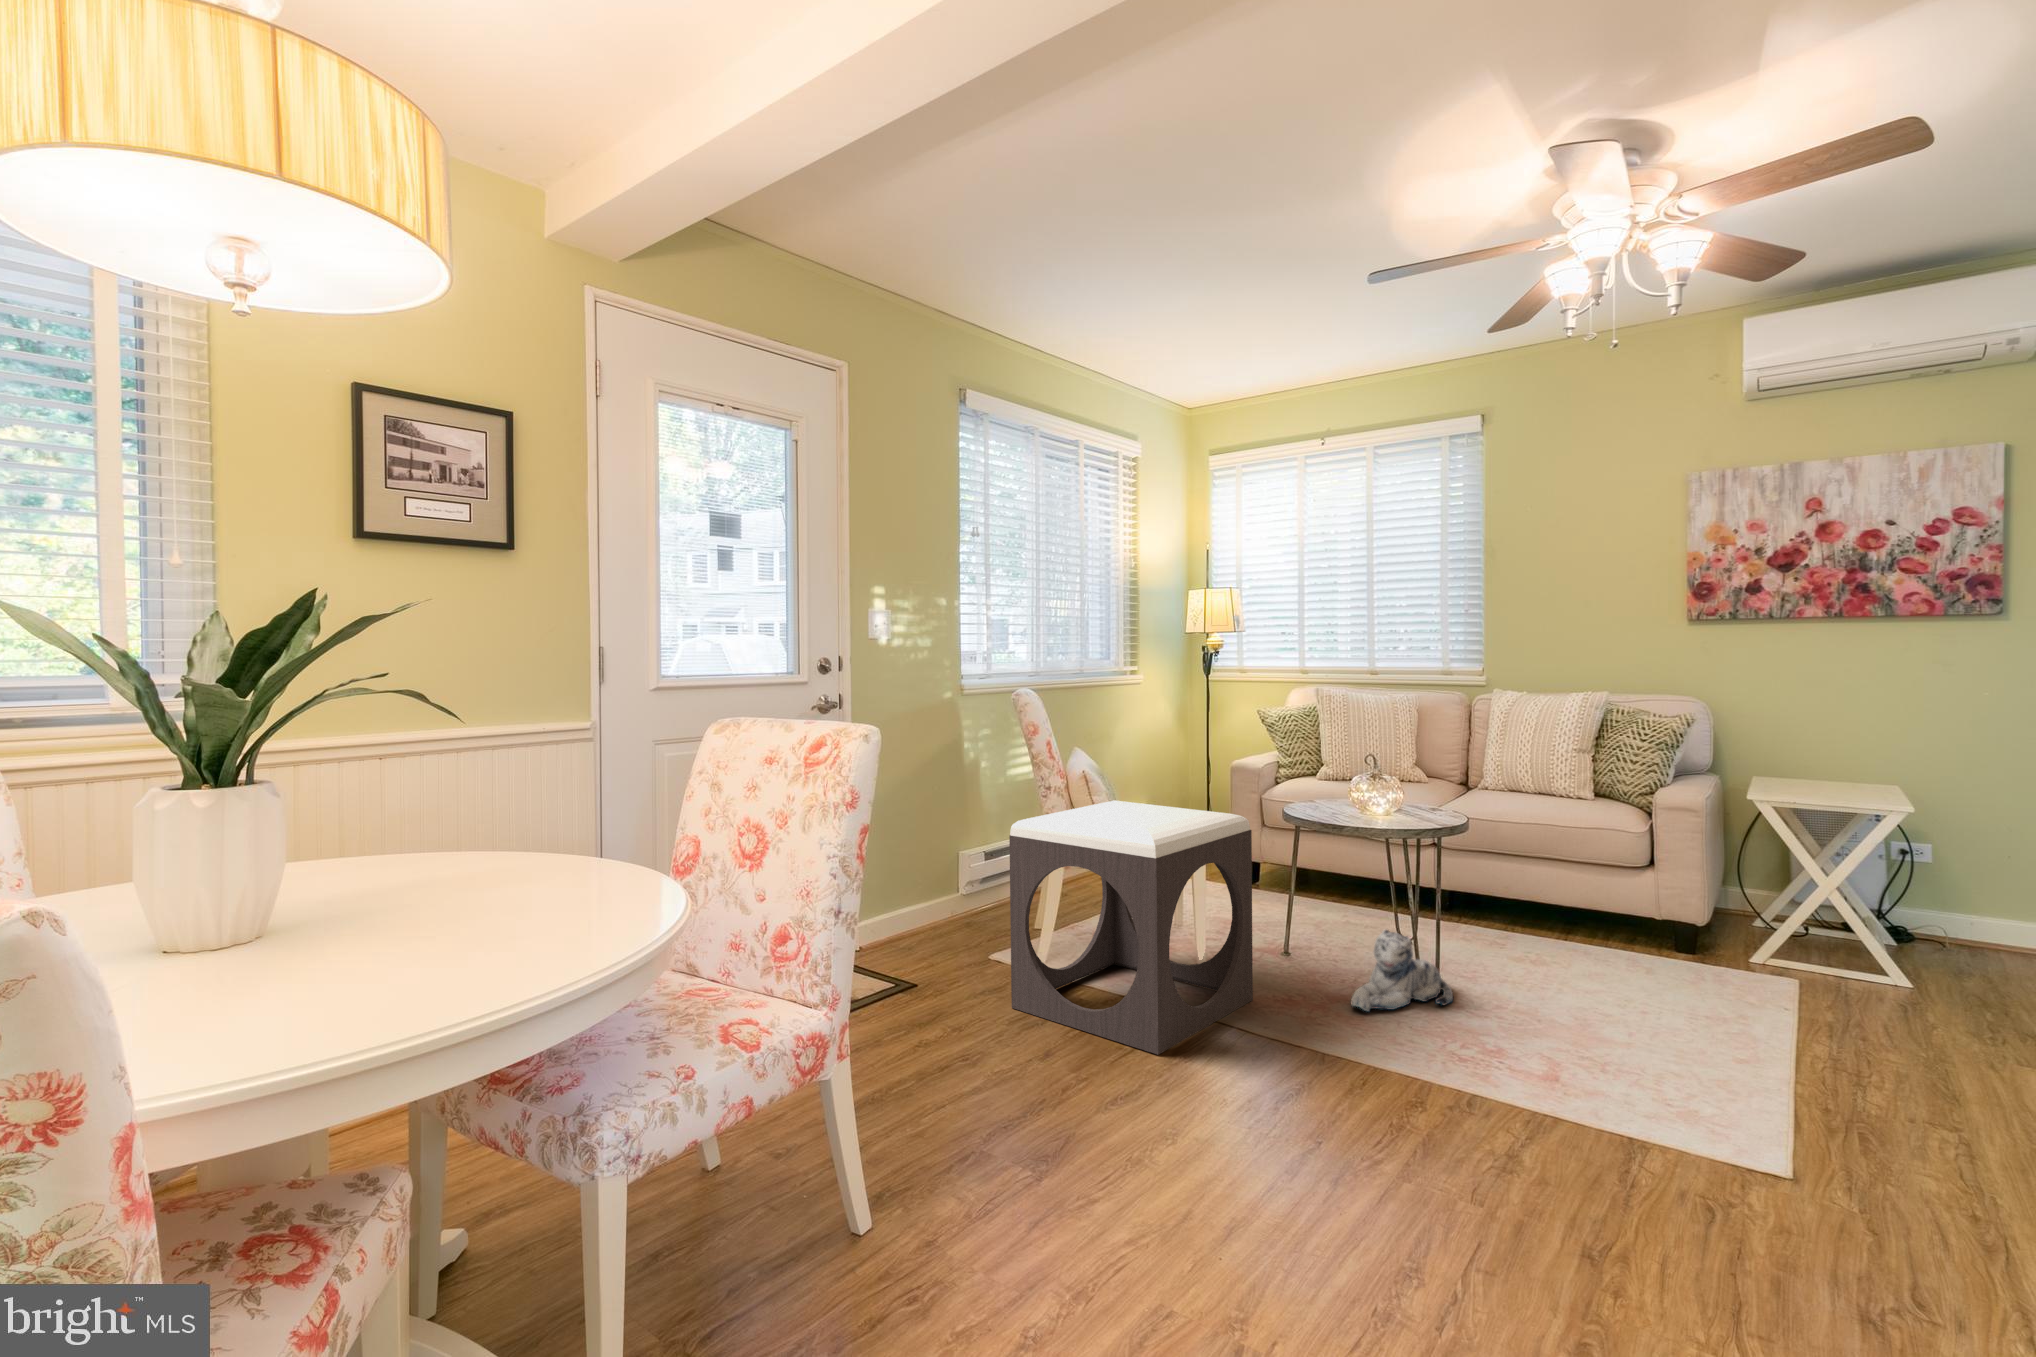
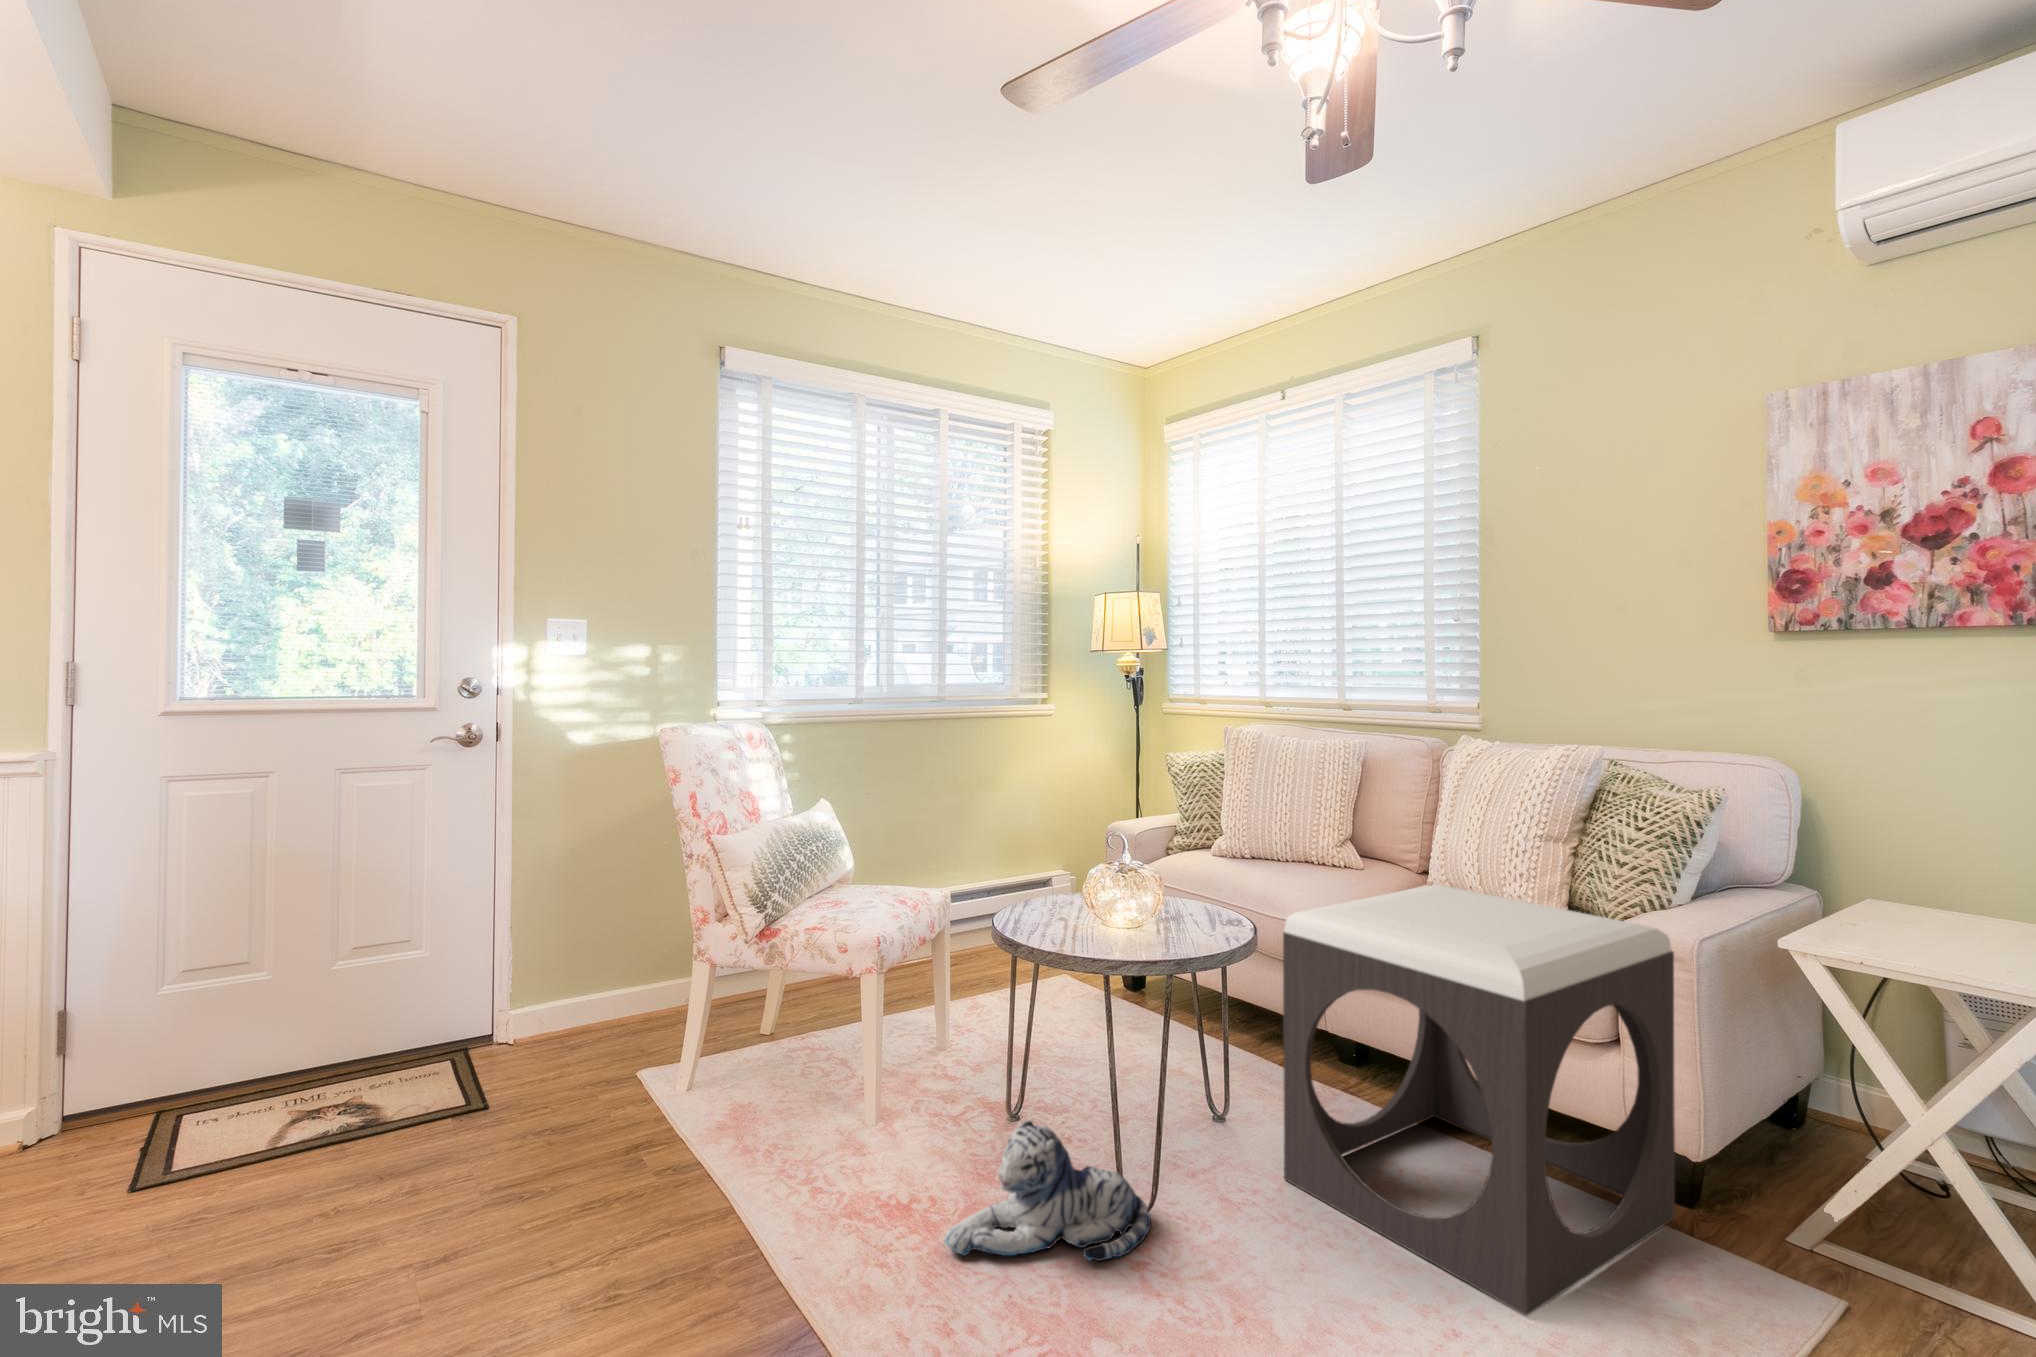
footstool: present [1009,800,1253,1055] -> present [1283,884,1675,1316]

